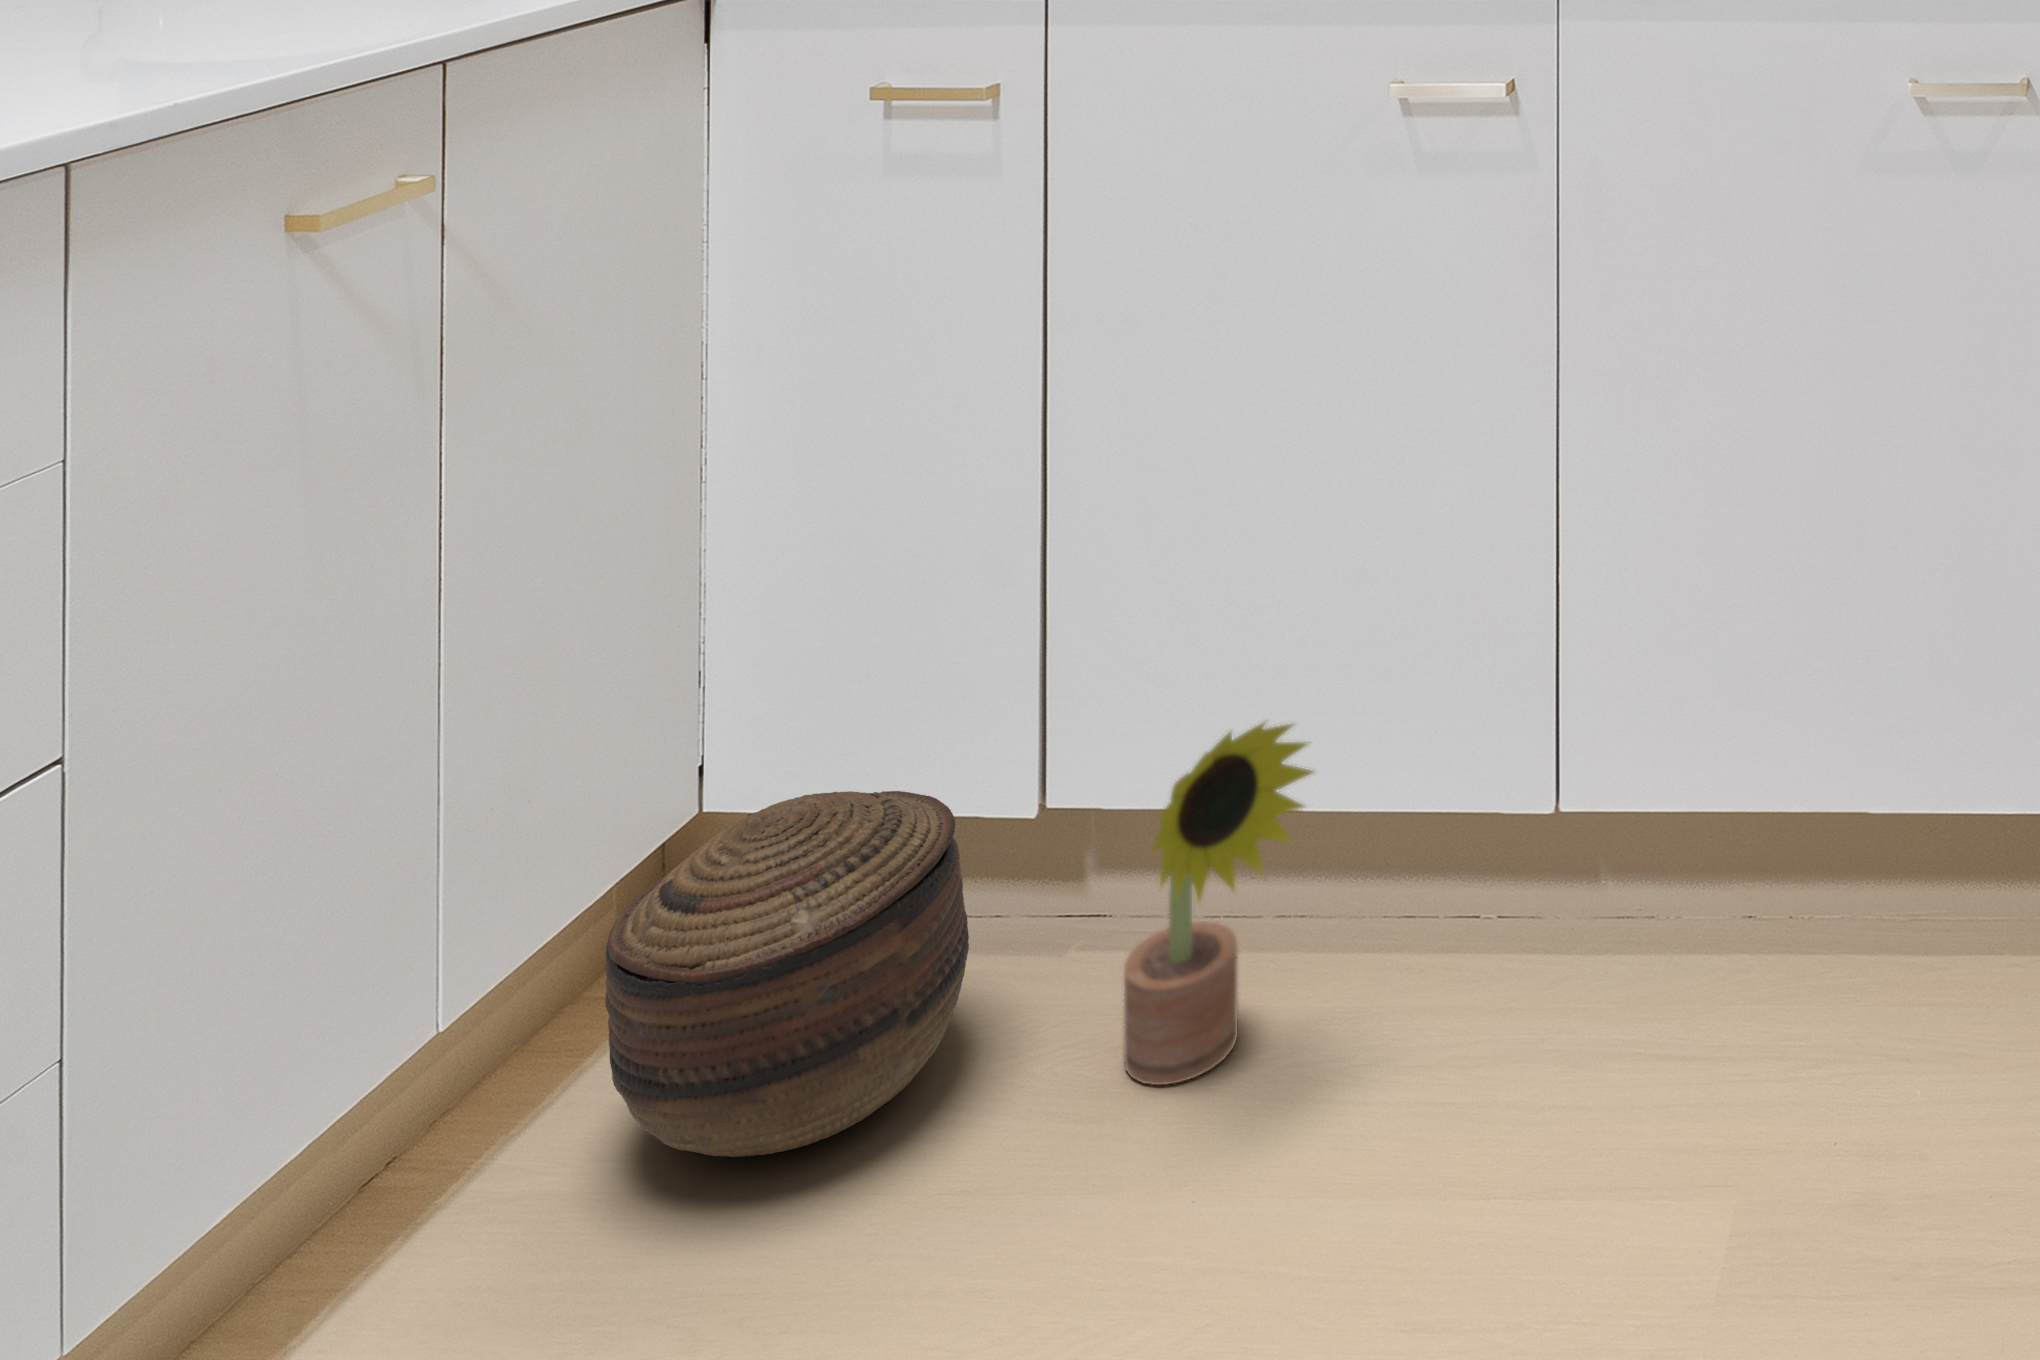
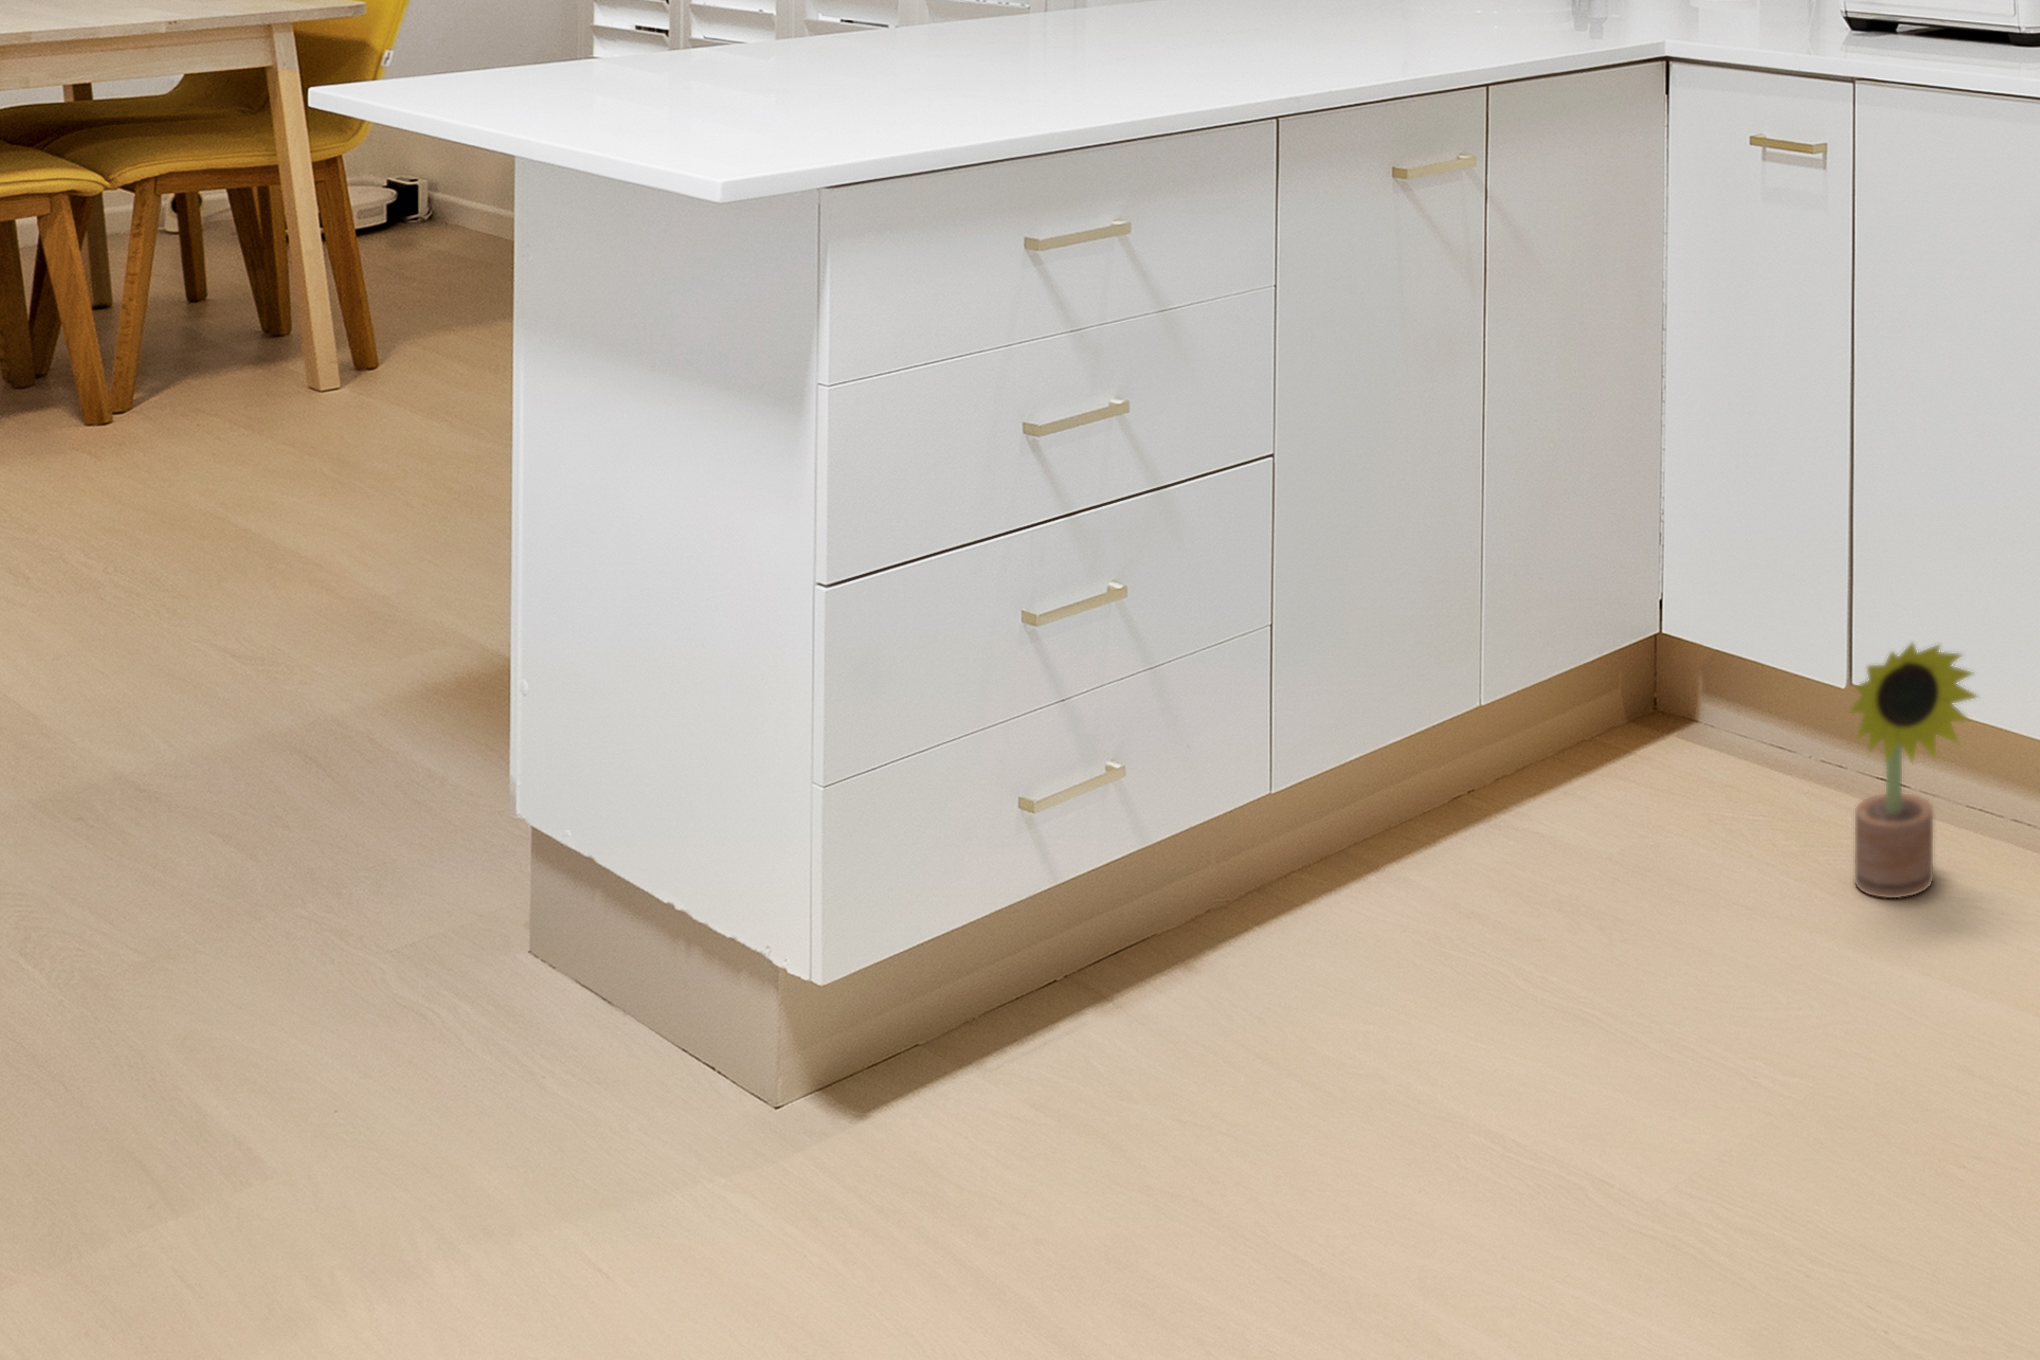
basket: present [605,791,969,1157] -> none [1563,628,1777,852]

